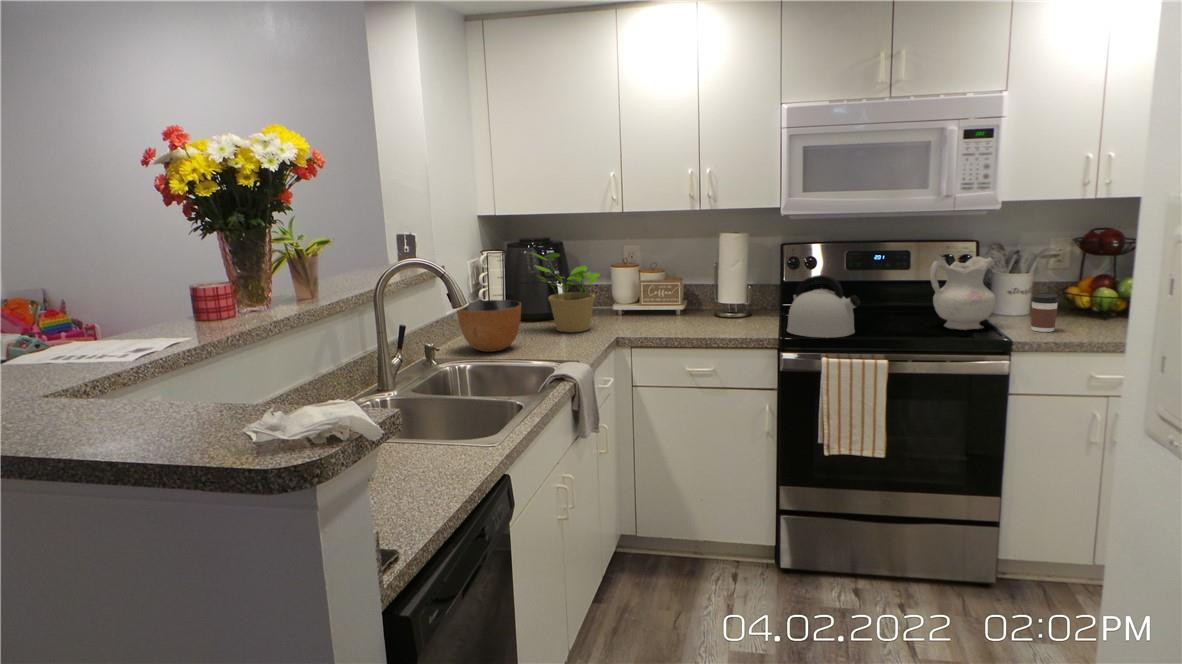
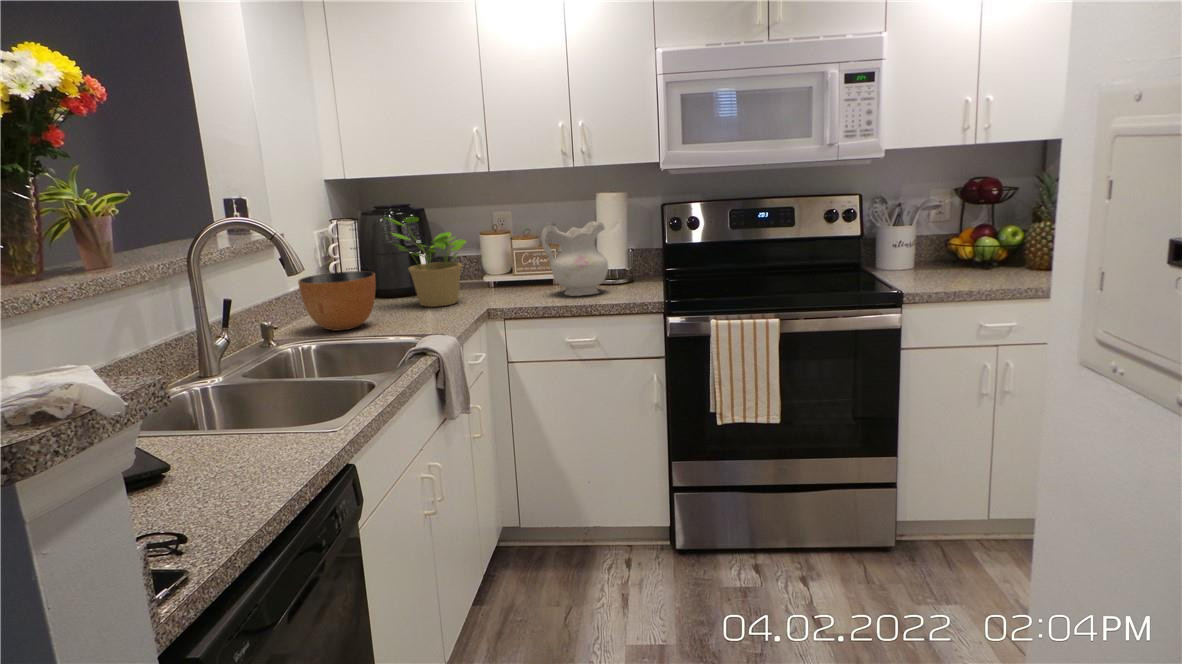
ceramic pitcher: present [930,257,995,330] -> present [542,221,608,296]
kettle: present [787,275,860,338] -> none [672,233,748,299]
coffee cup: present [1031,293,1059,332] -> none [918,243,945,283]

